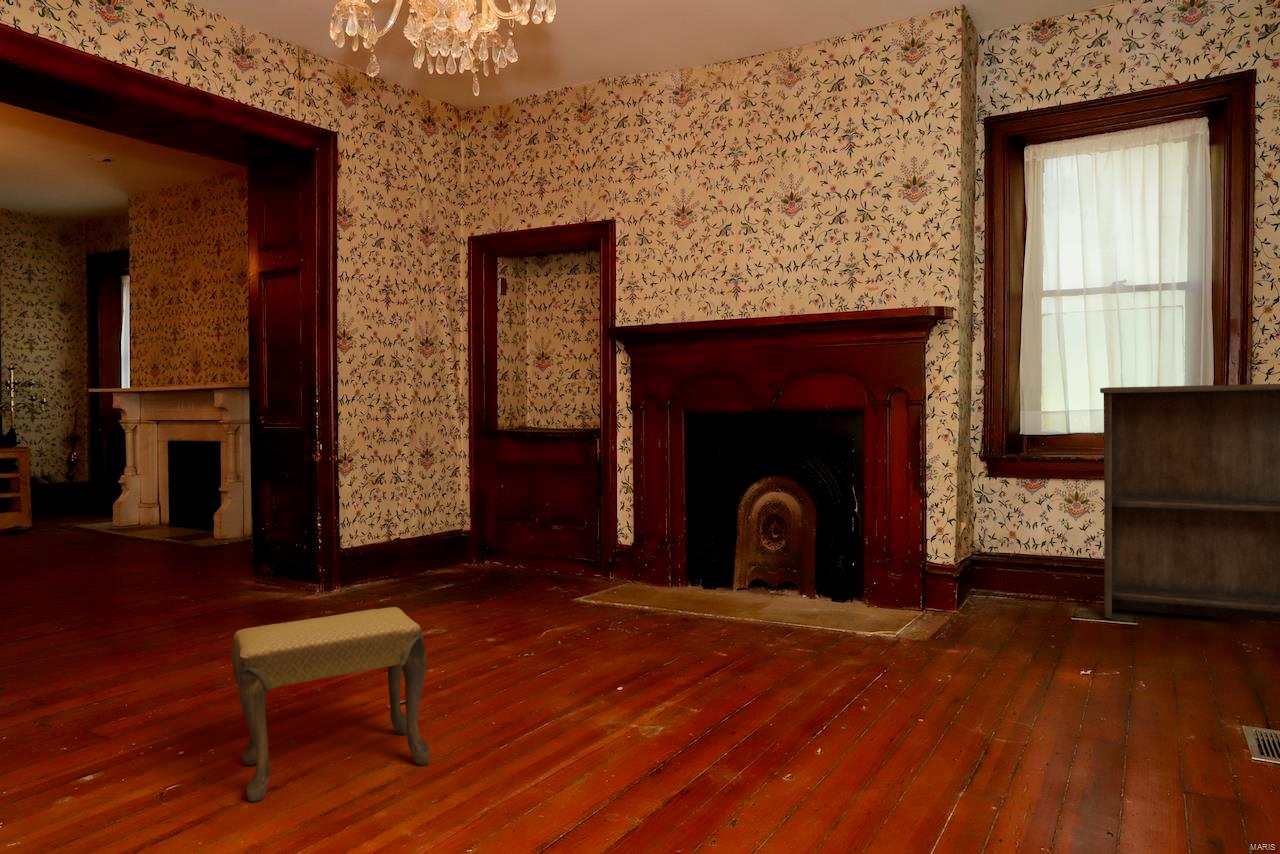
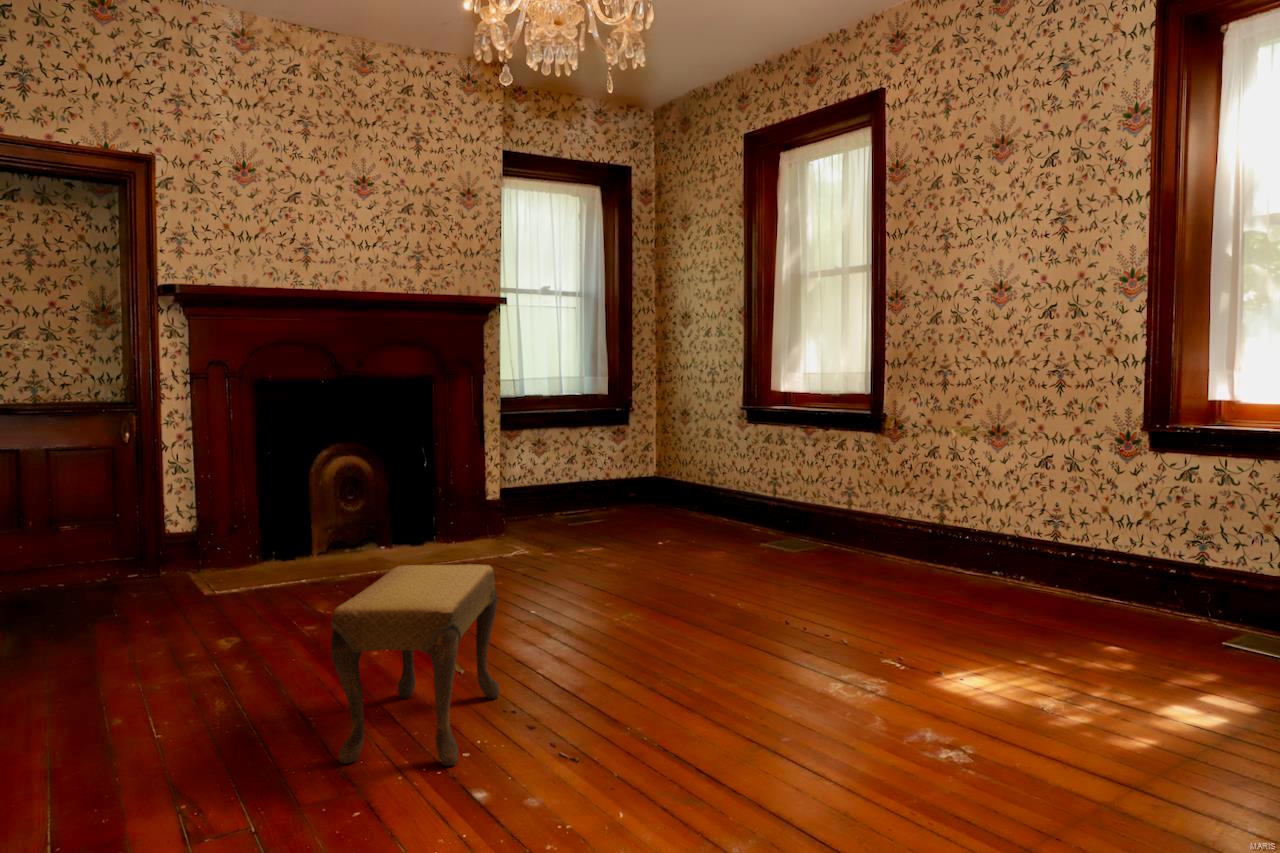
bookshelf: present [1100,384,1280,622] -> none [587,366,707,523]

